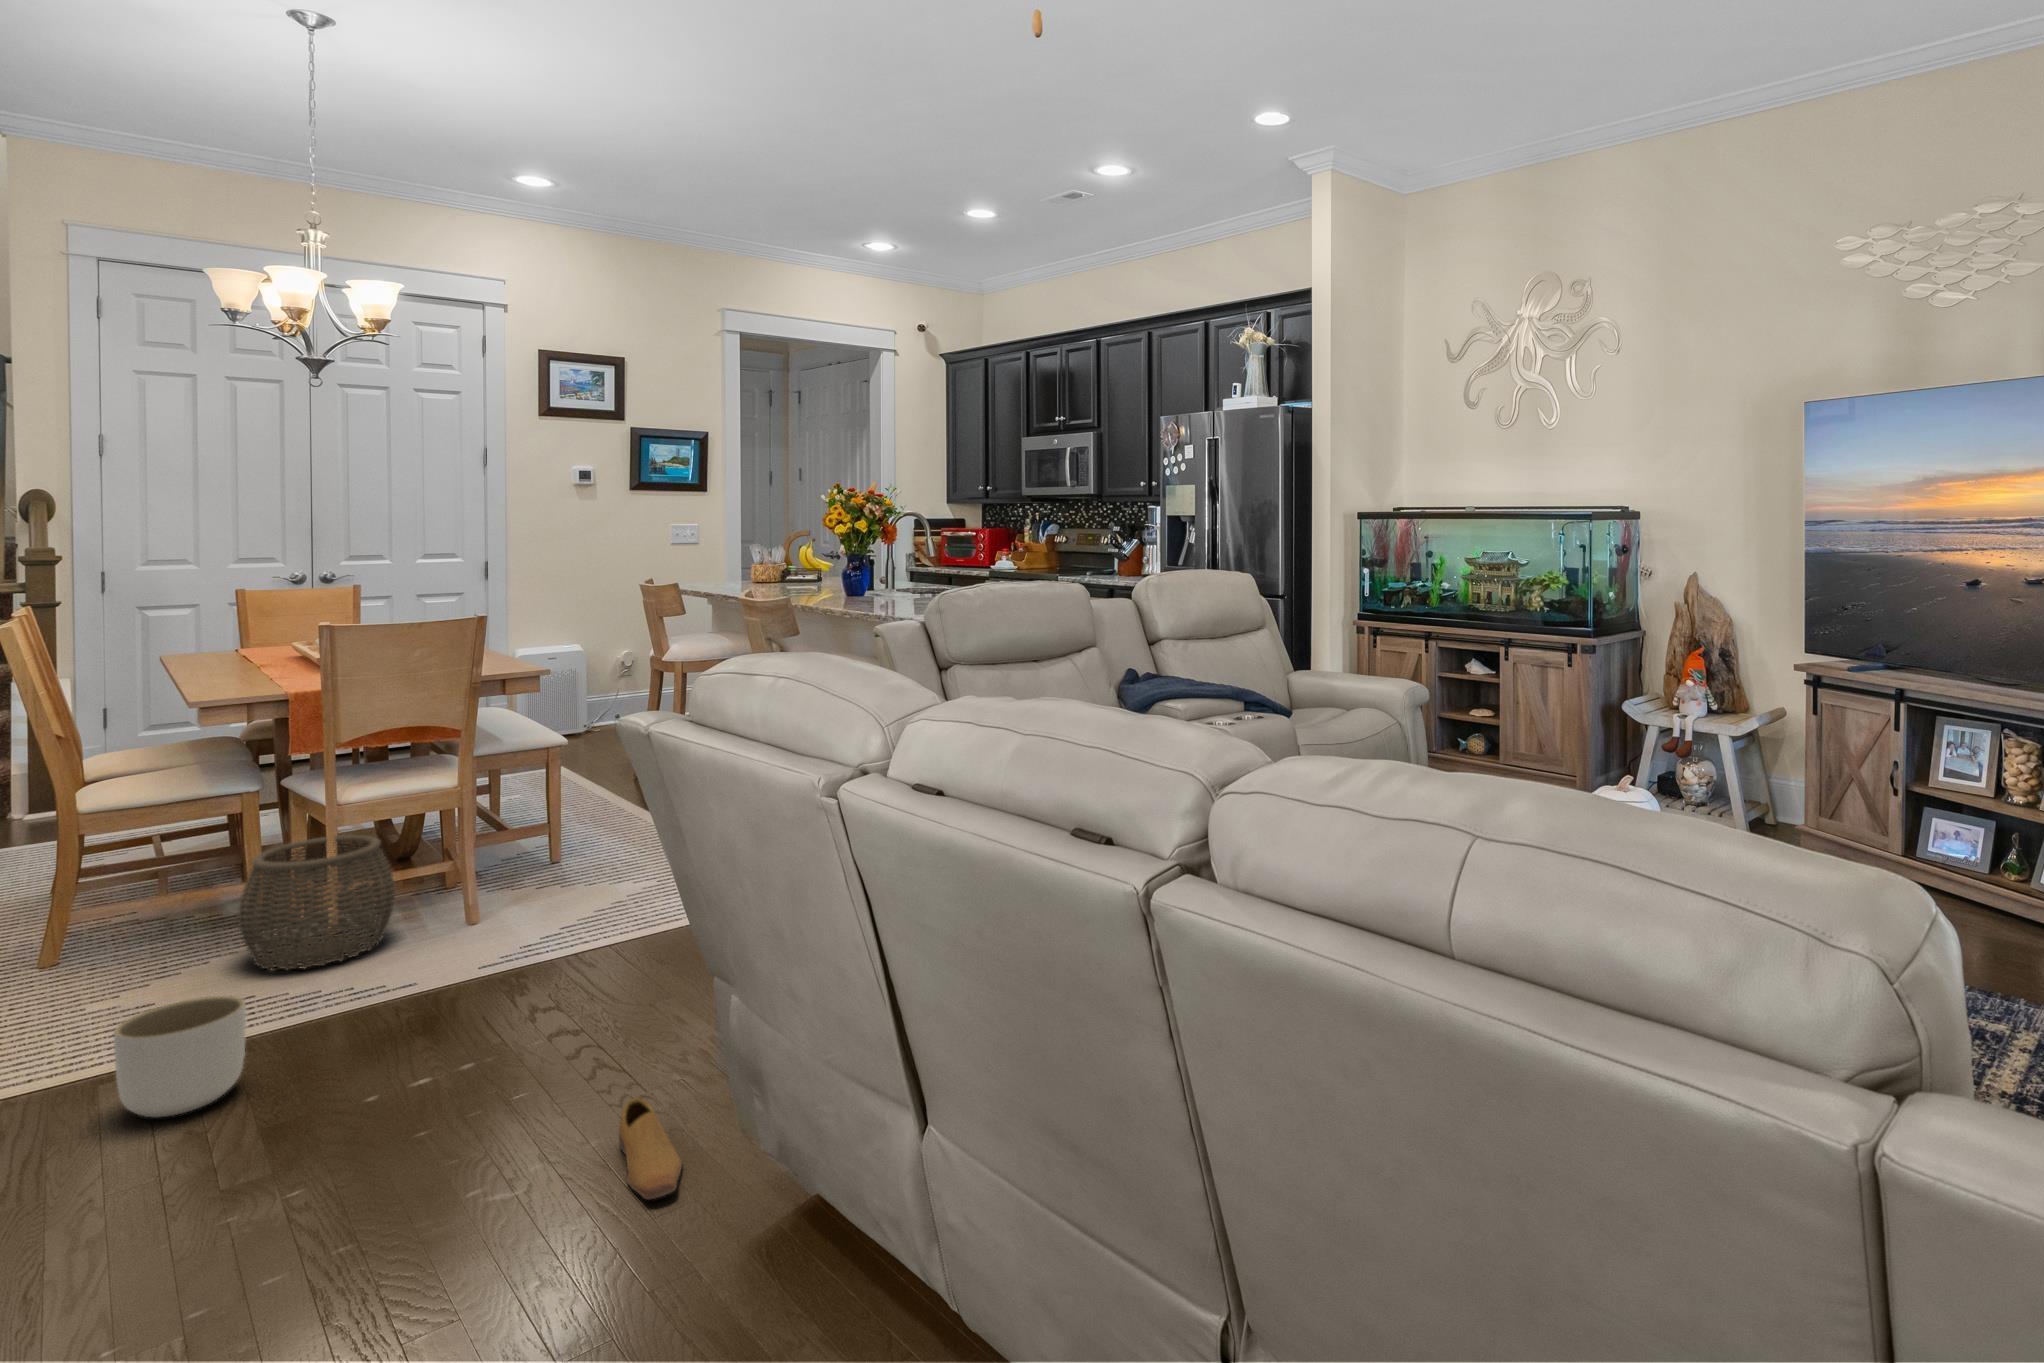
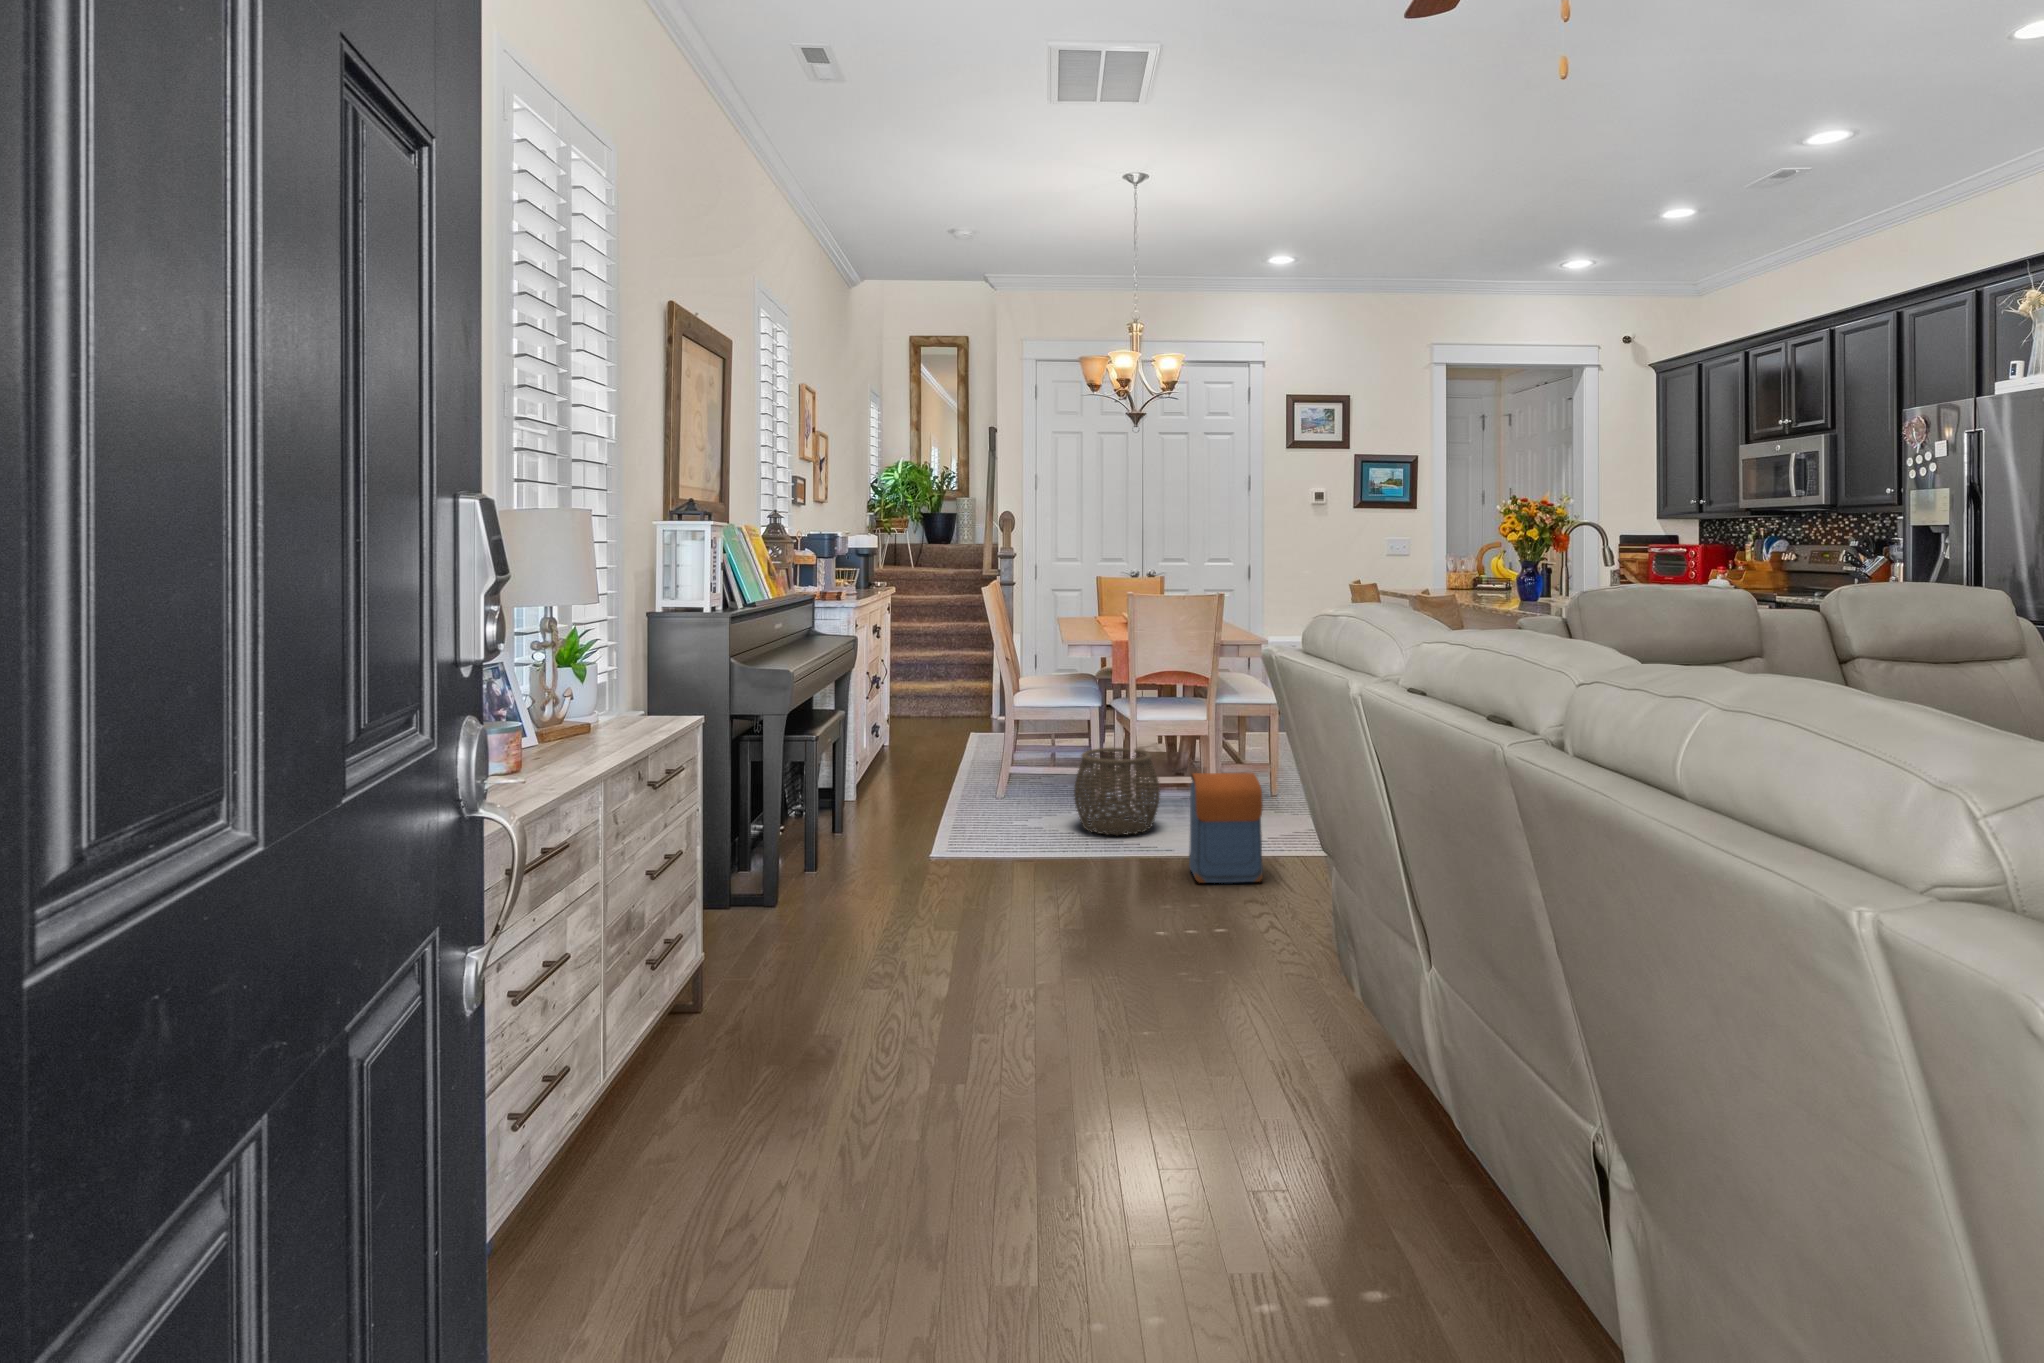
backpack: none [458,845,574,1009] -> present [1189,773,1263,883]
planter: present [114,996,246,1117] -> none [1005,828,1067,898]
shoe: present [619,1098,682,1199] -> none [1267,957,1306,1028]

